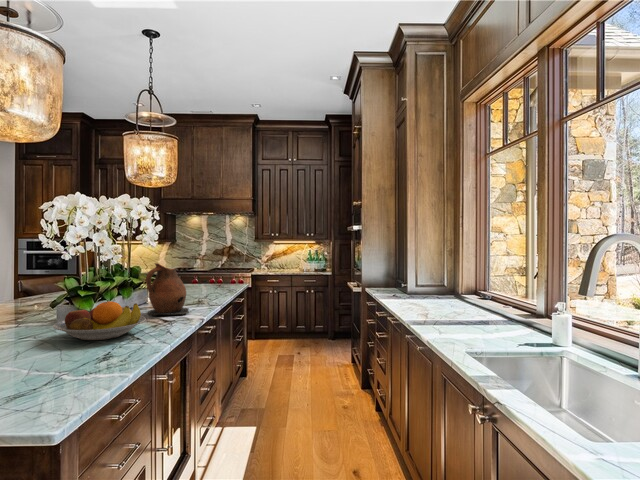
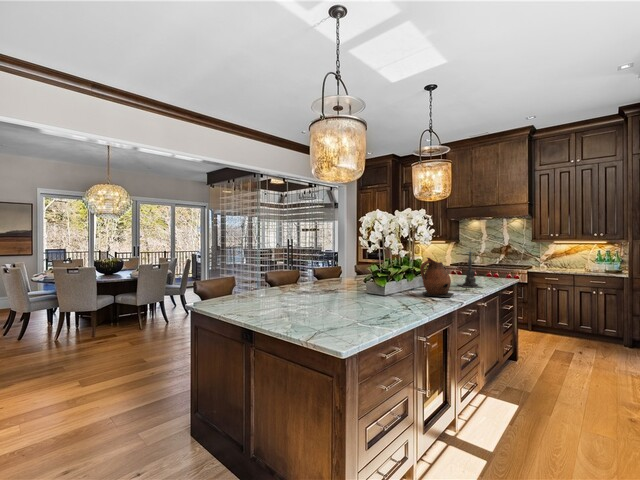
candle holder: none [186,247,218,299] -> present [459,251,480,287]
fruit bowl: present [53,301,146,340] -> none [360,282,415,306]

